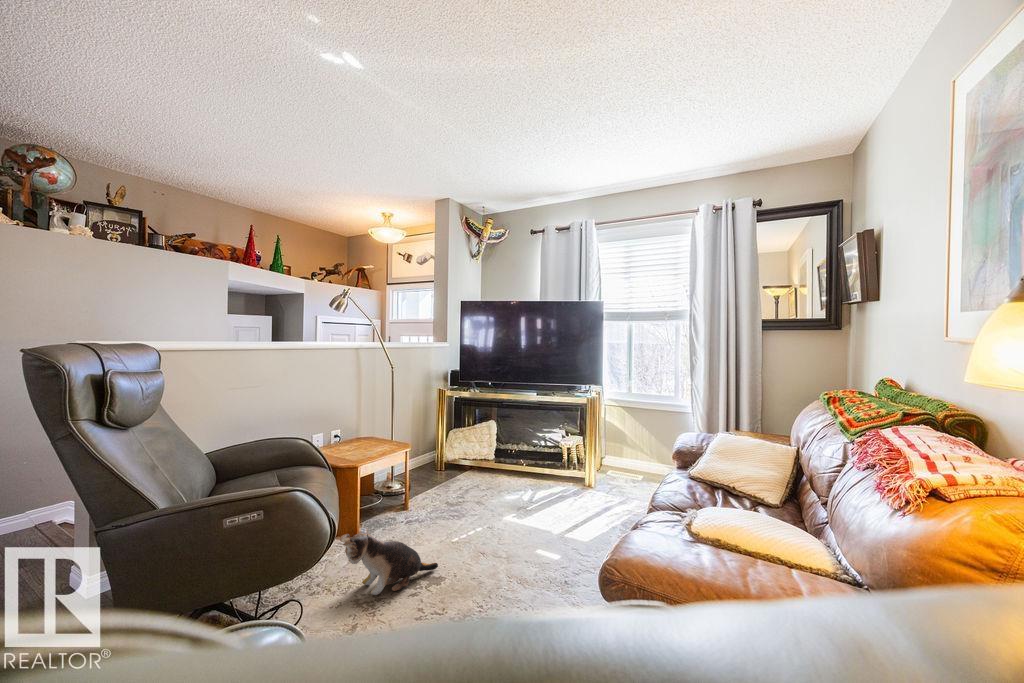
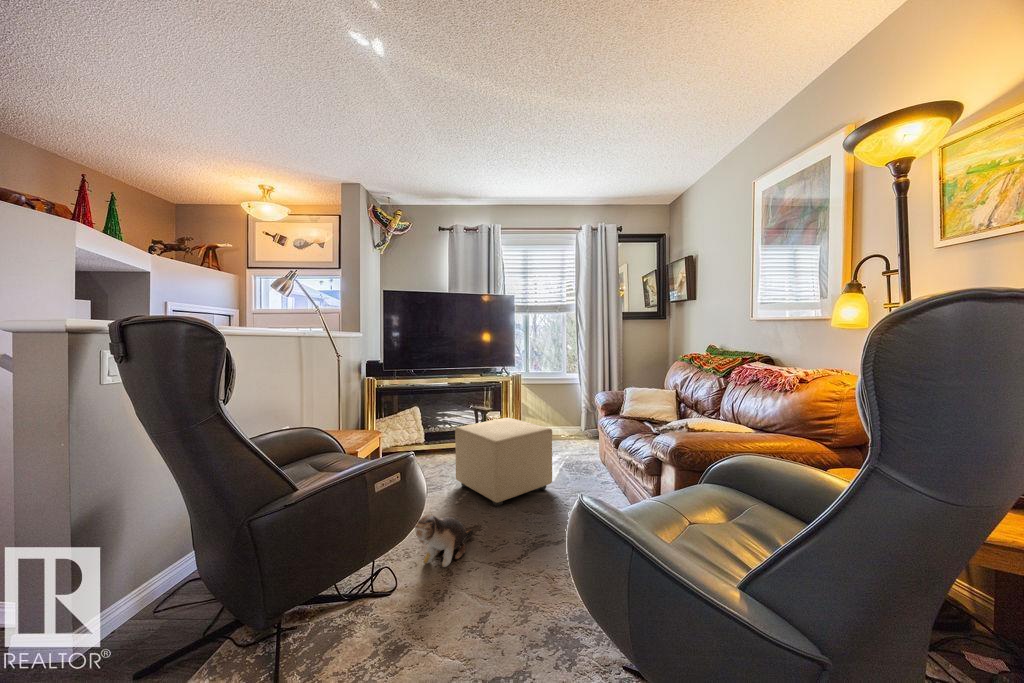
ottoman: none [483,445,580,546] -> present [455,418,552,506]

